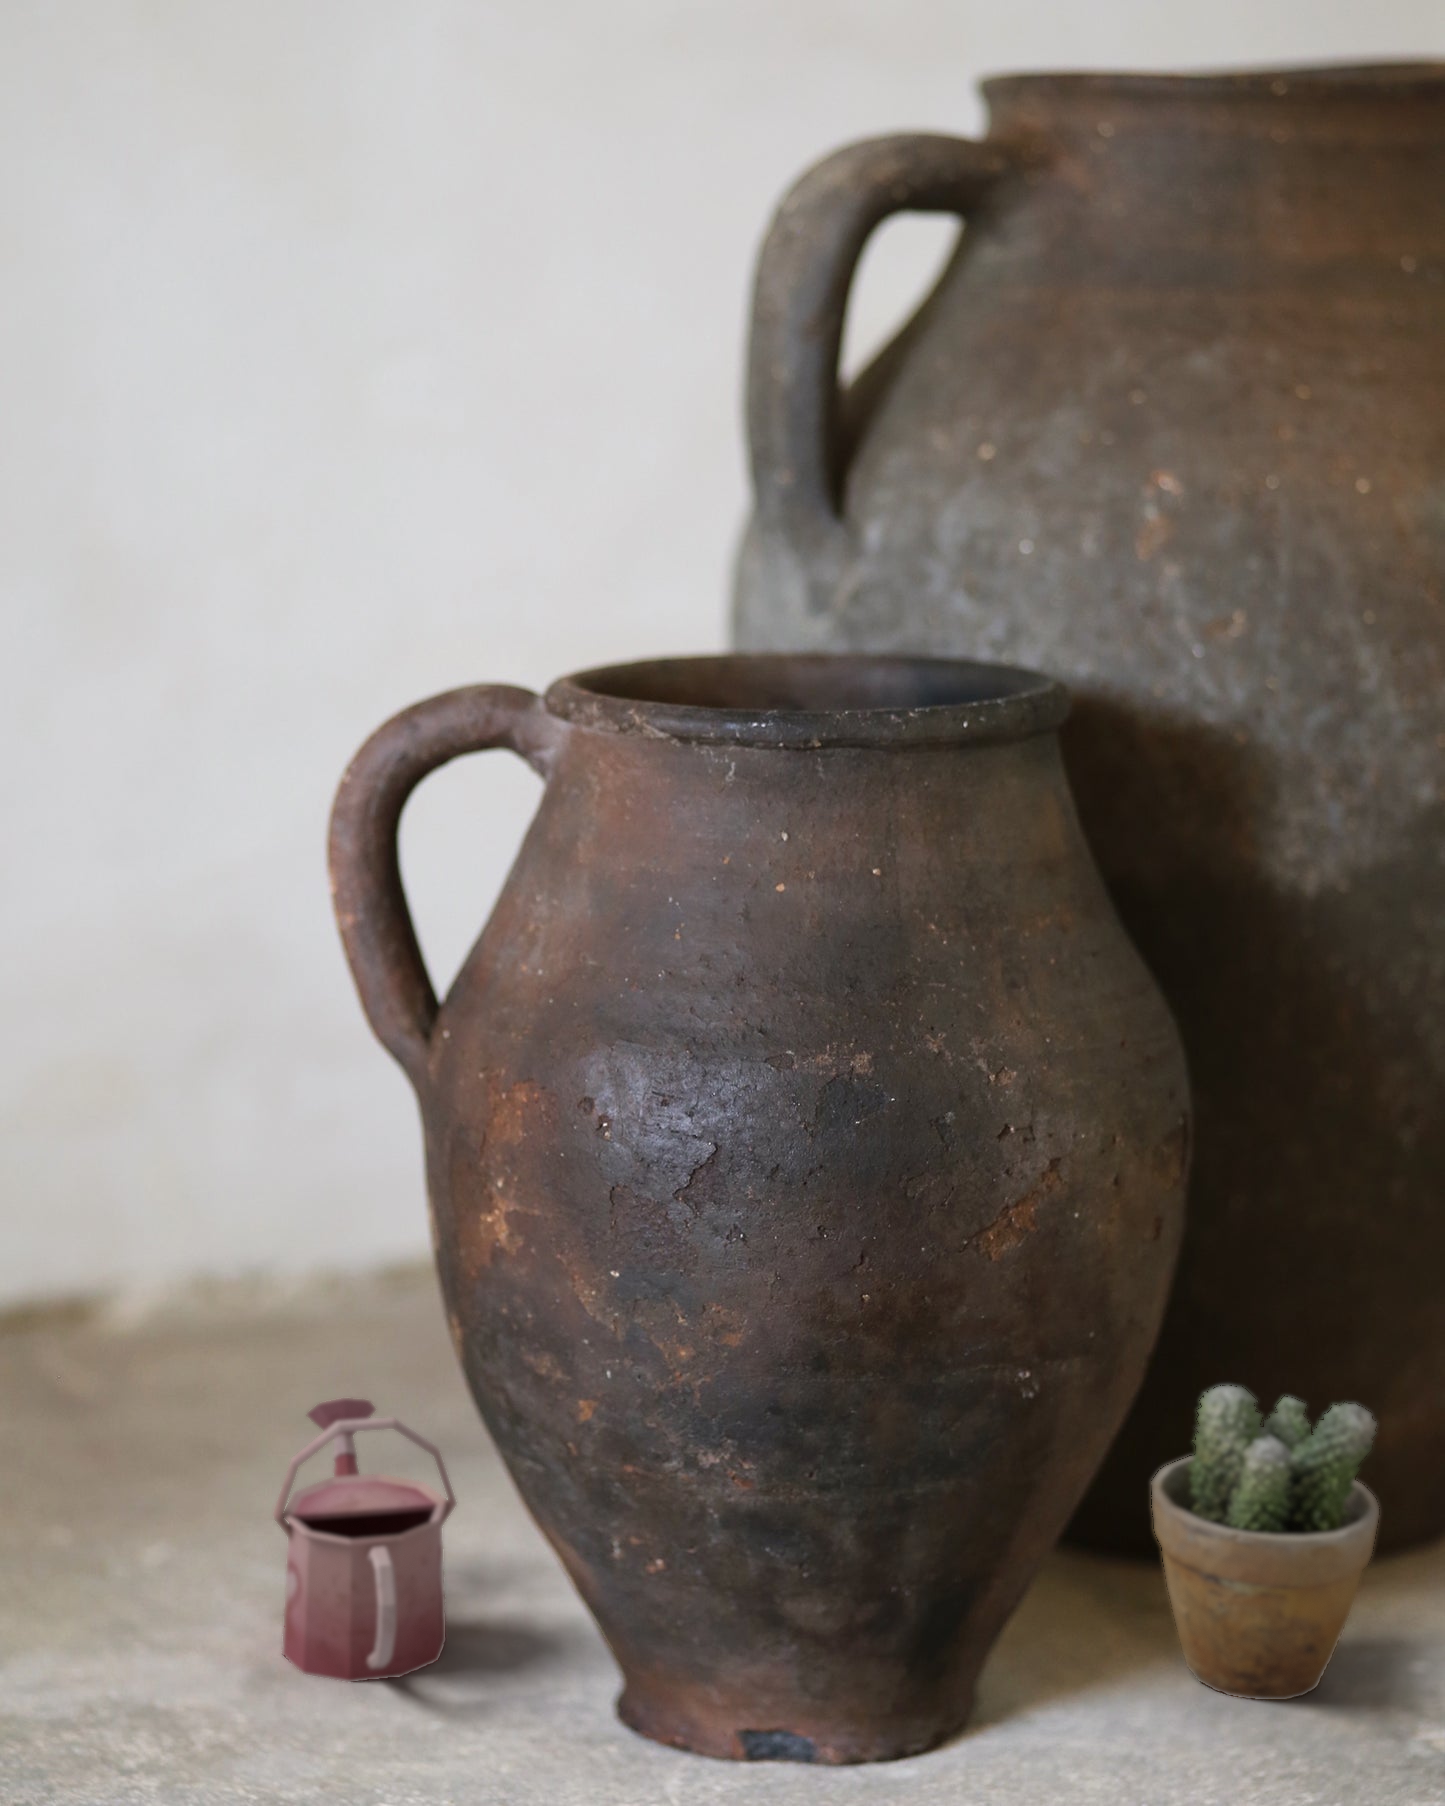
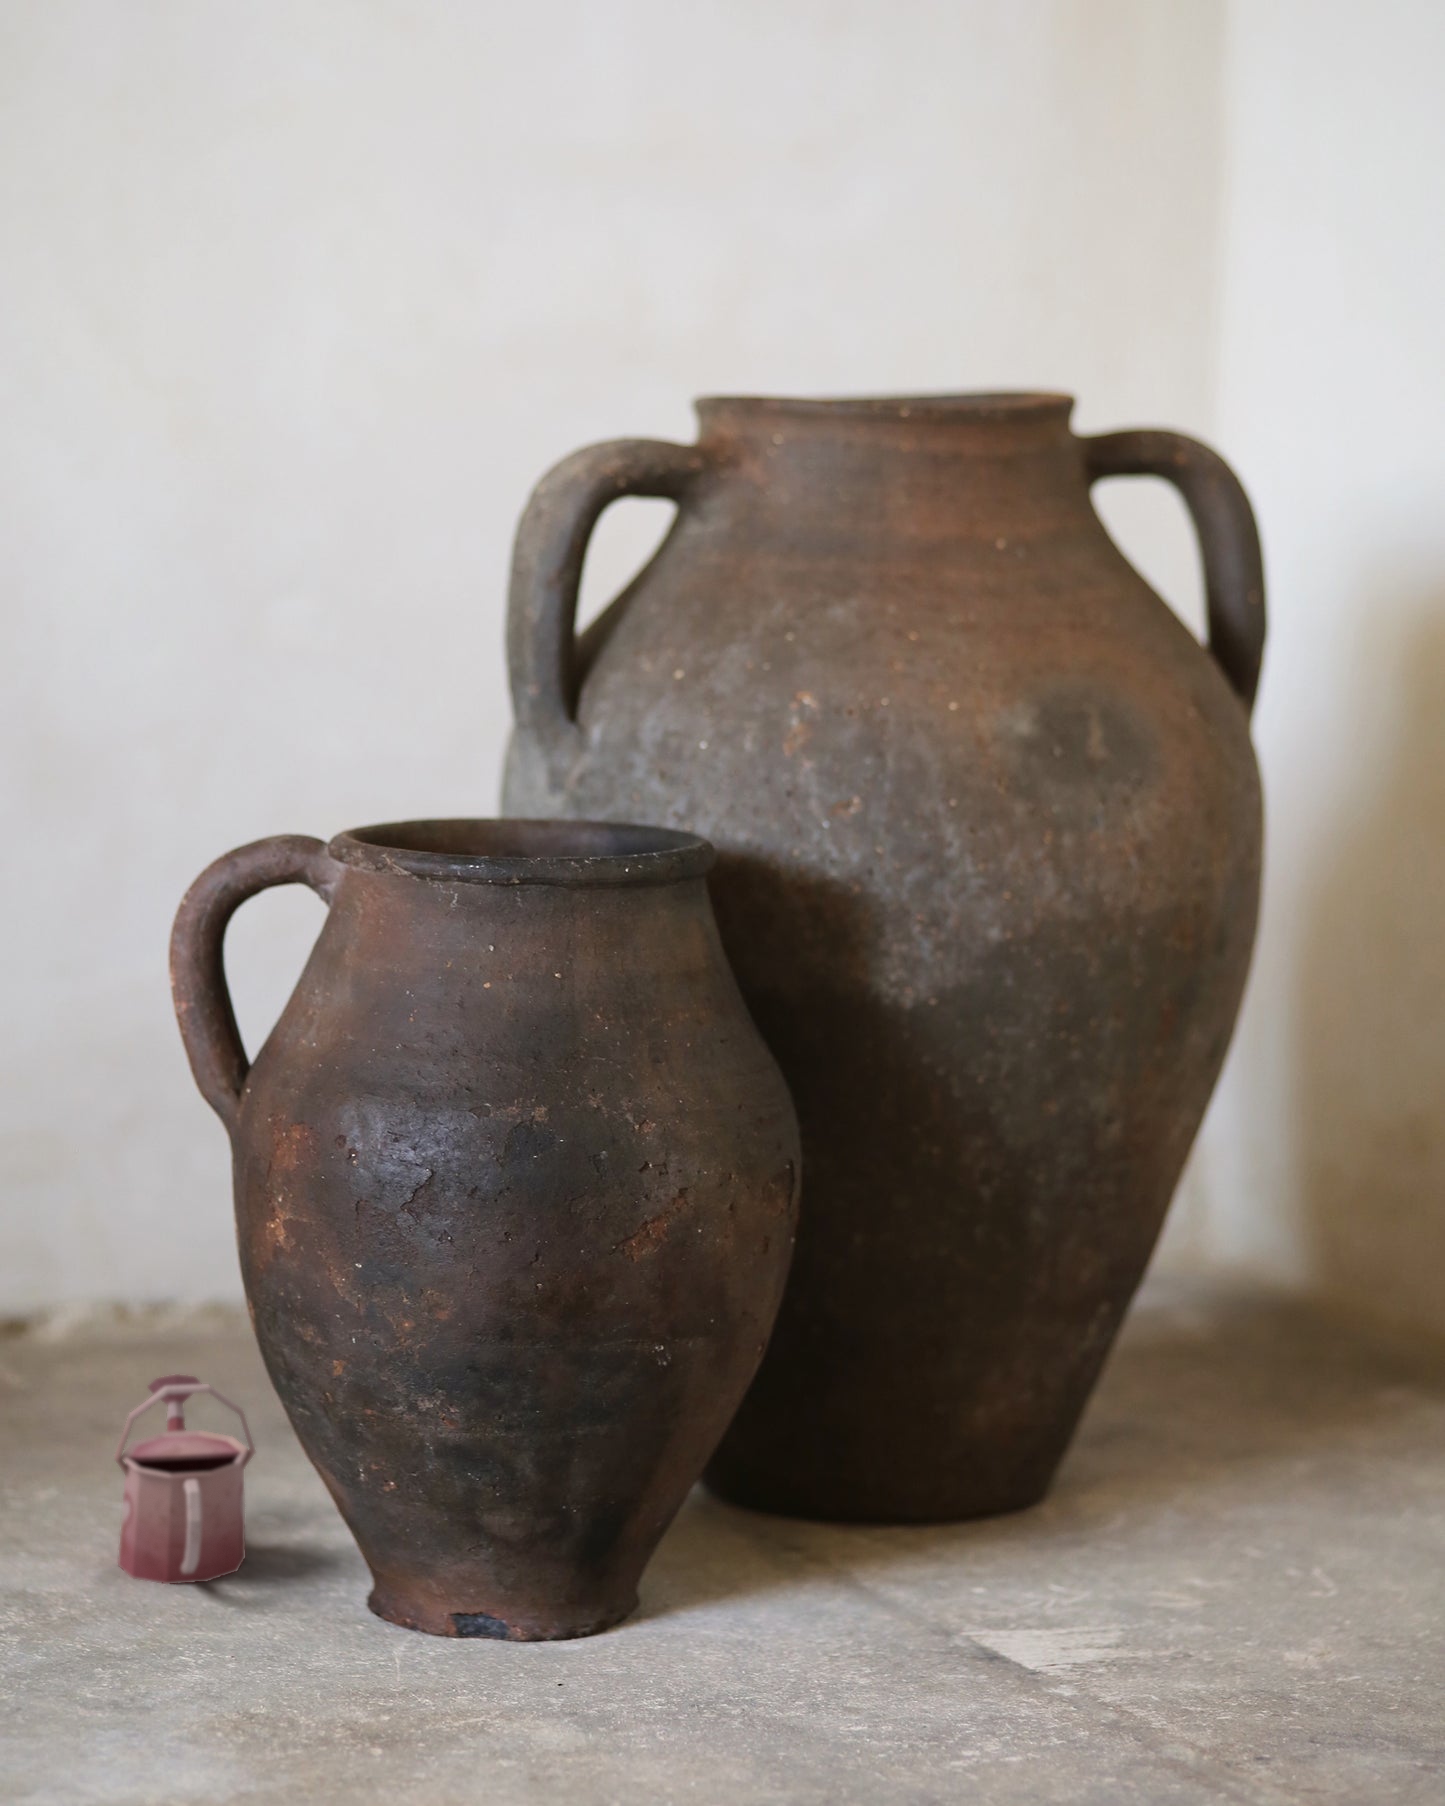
potted plant: present [1151,1386,1379,1700] -> none [778,1369,945,1607]

